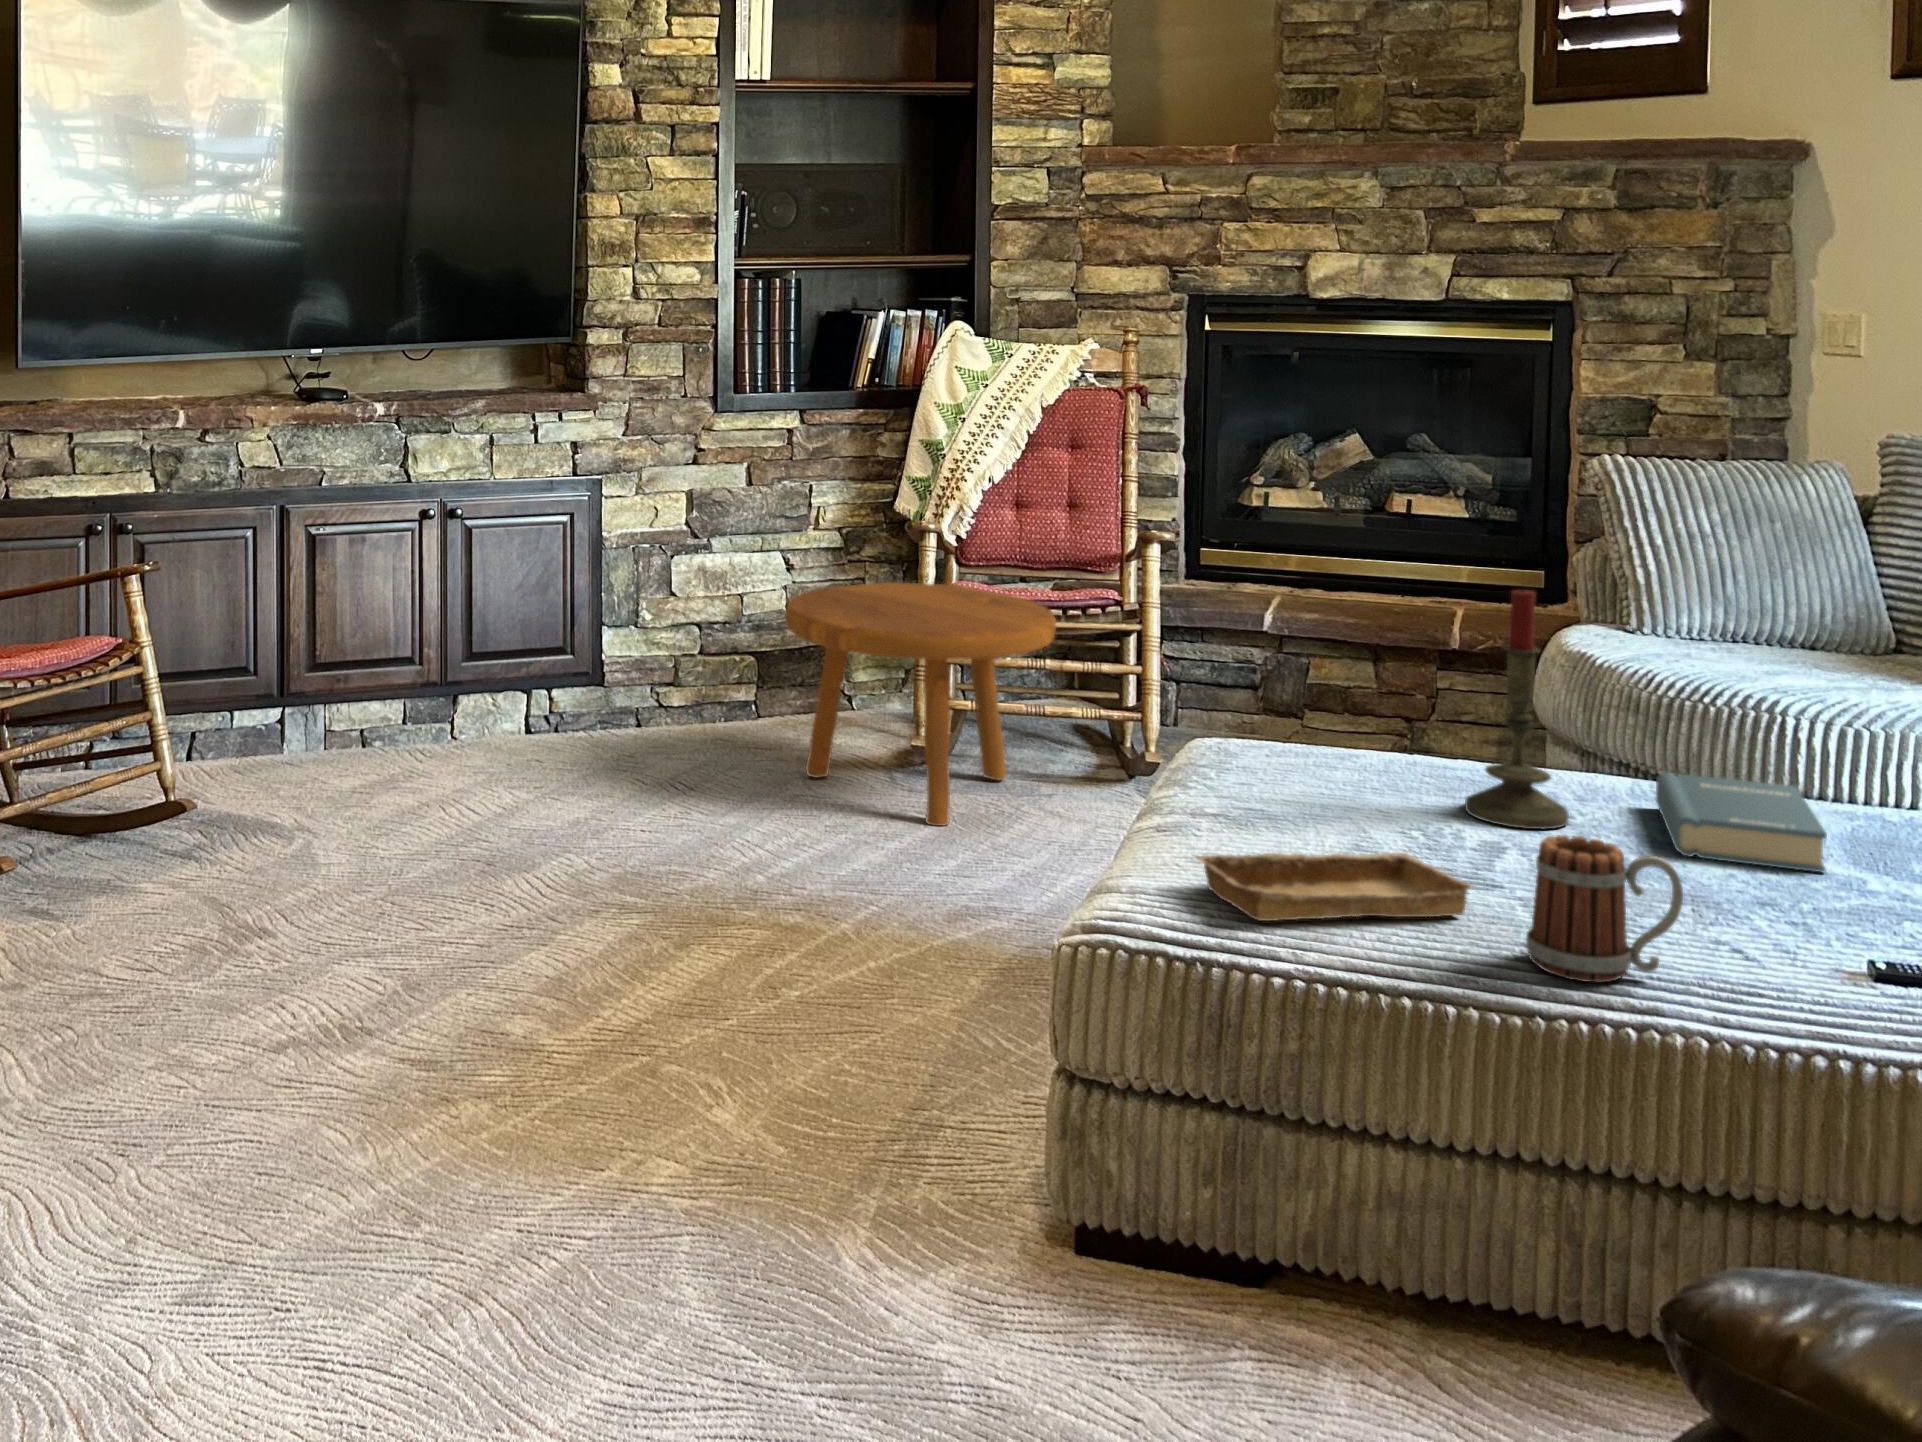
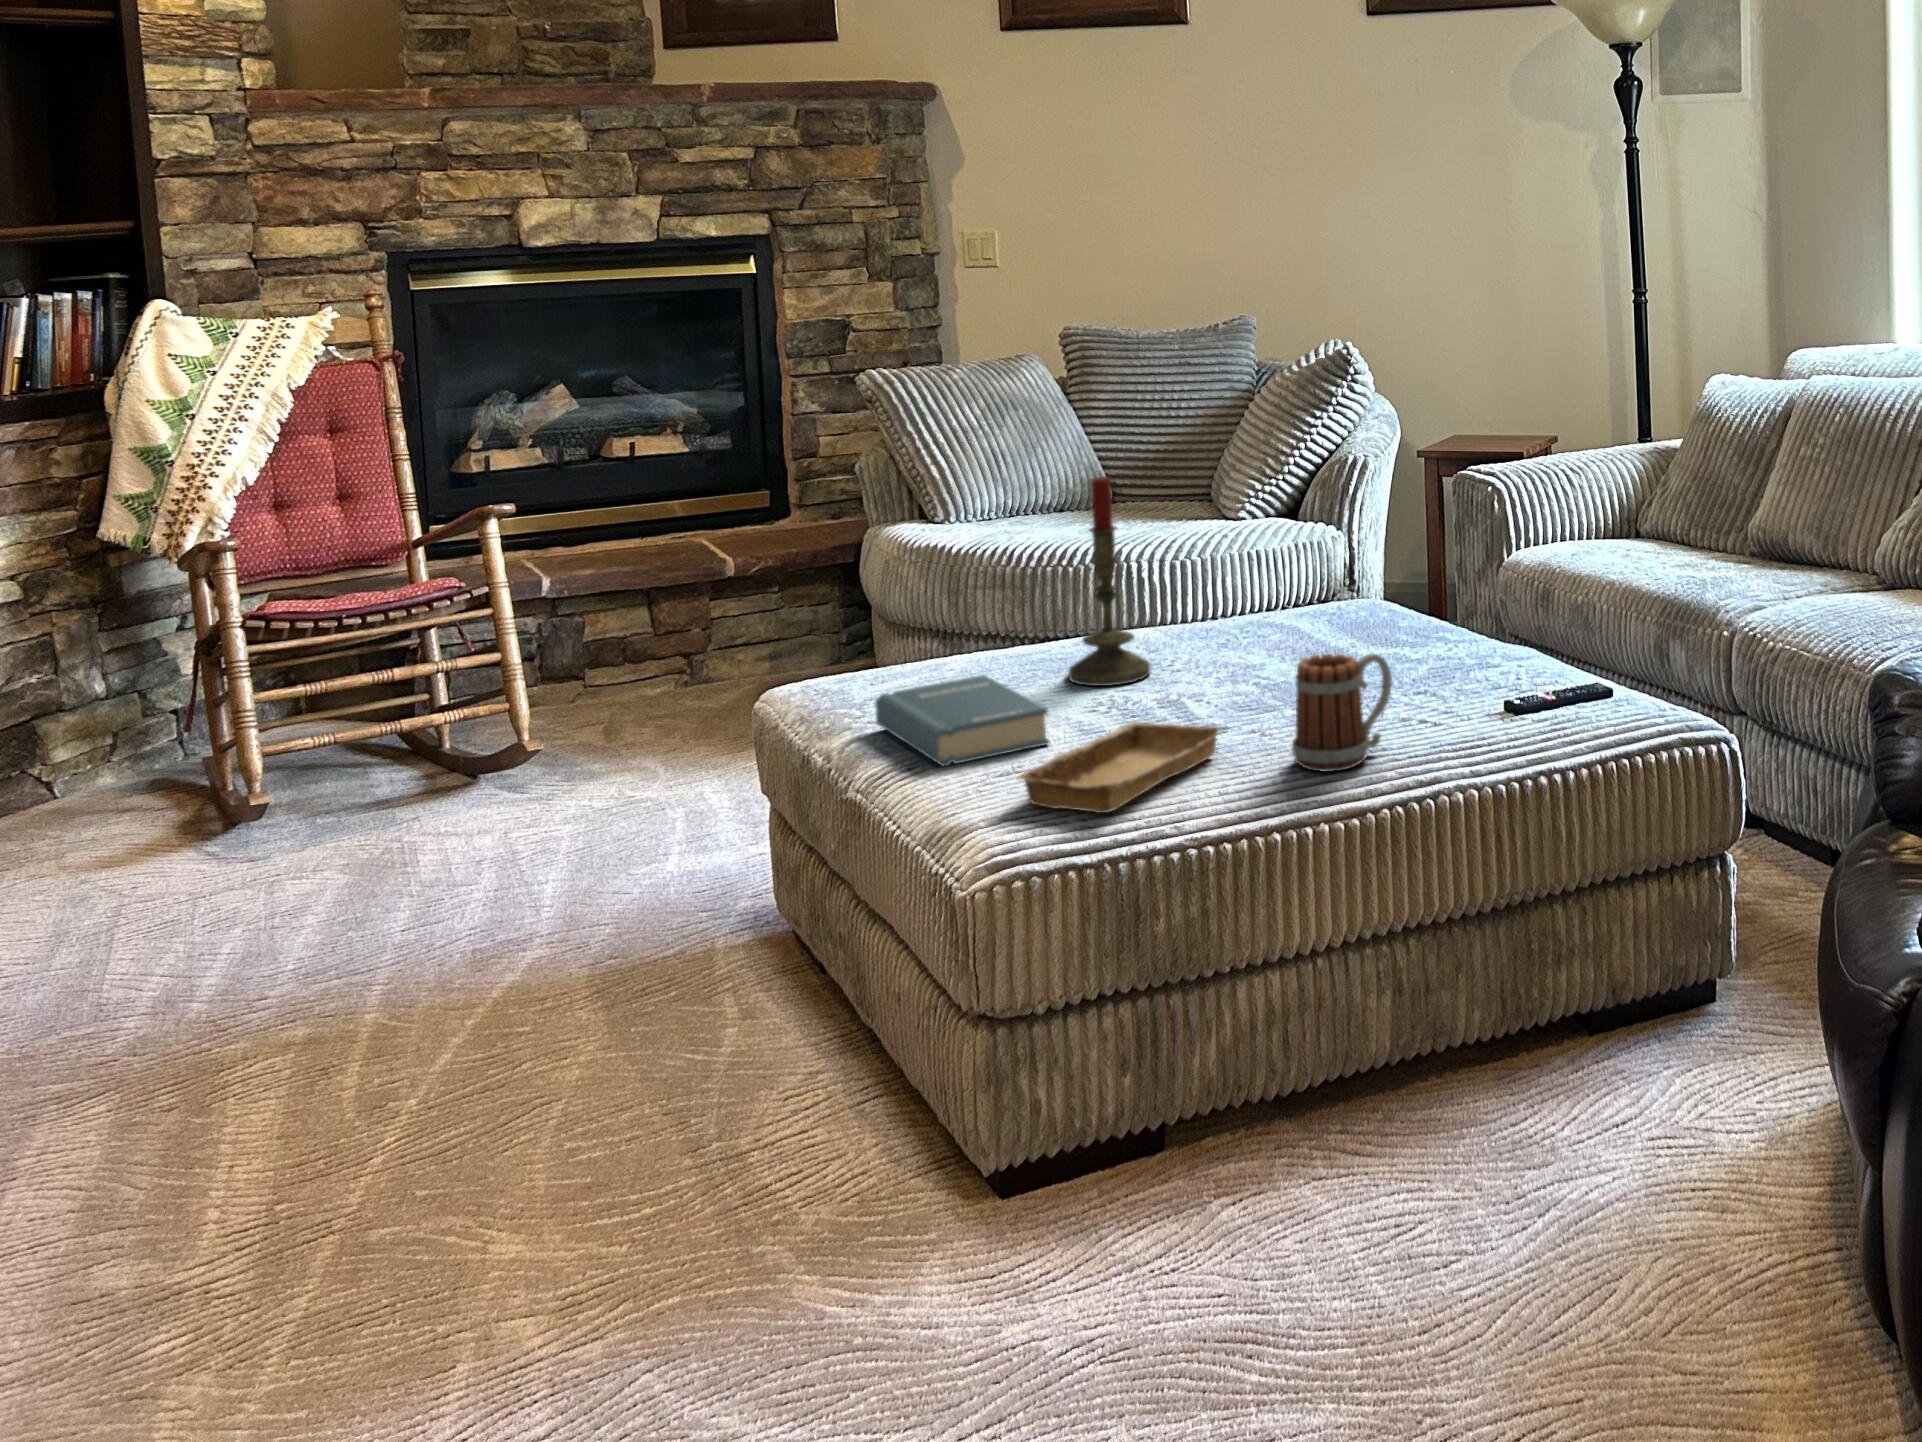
footstool: present [785,582,1056,826] -> none [64,618,438,909]
hardback book: present [1656,773,1827,872] -> present [875,675,1049,766]

